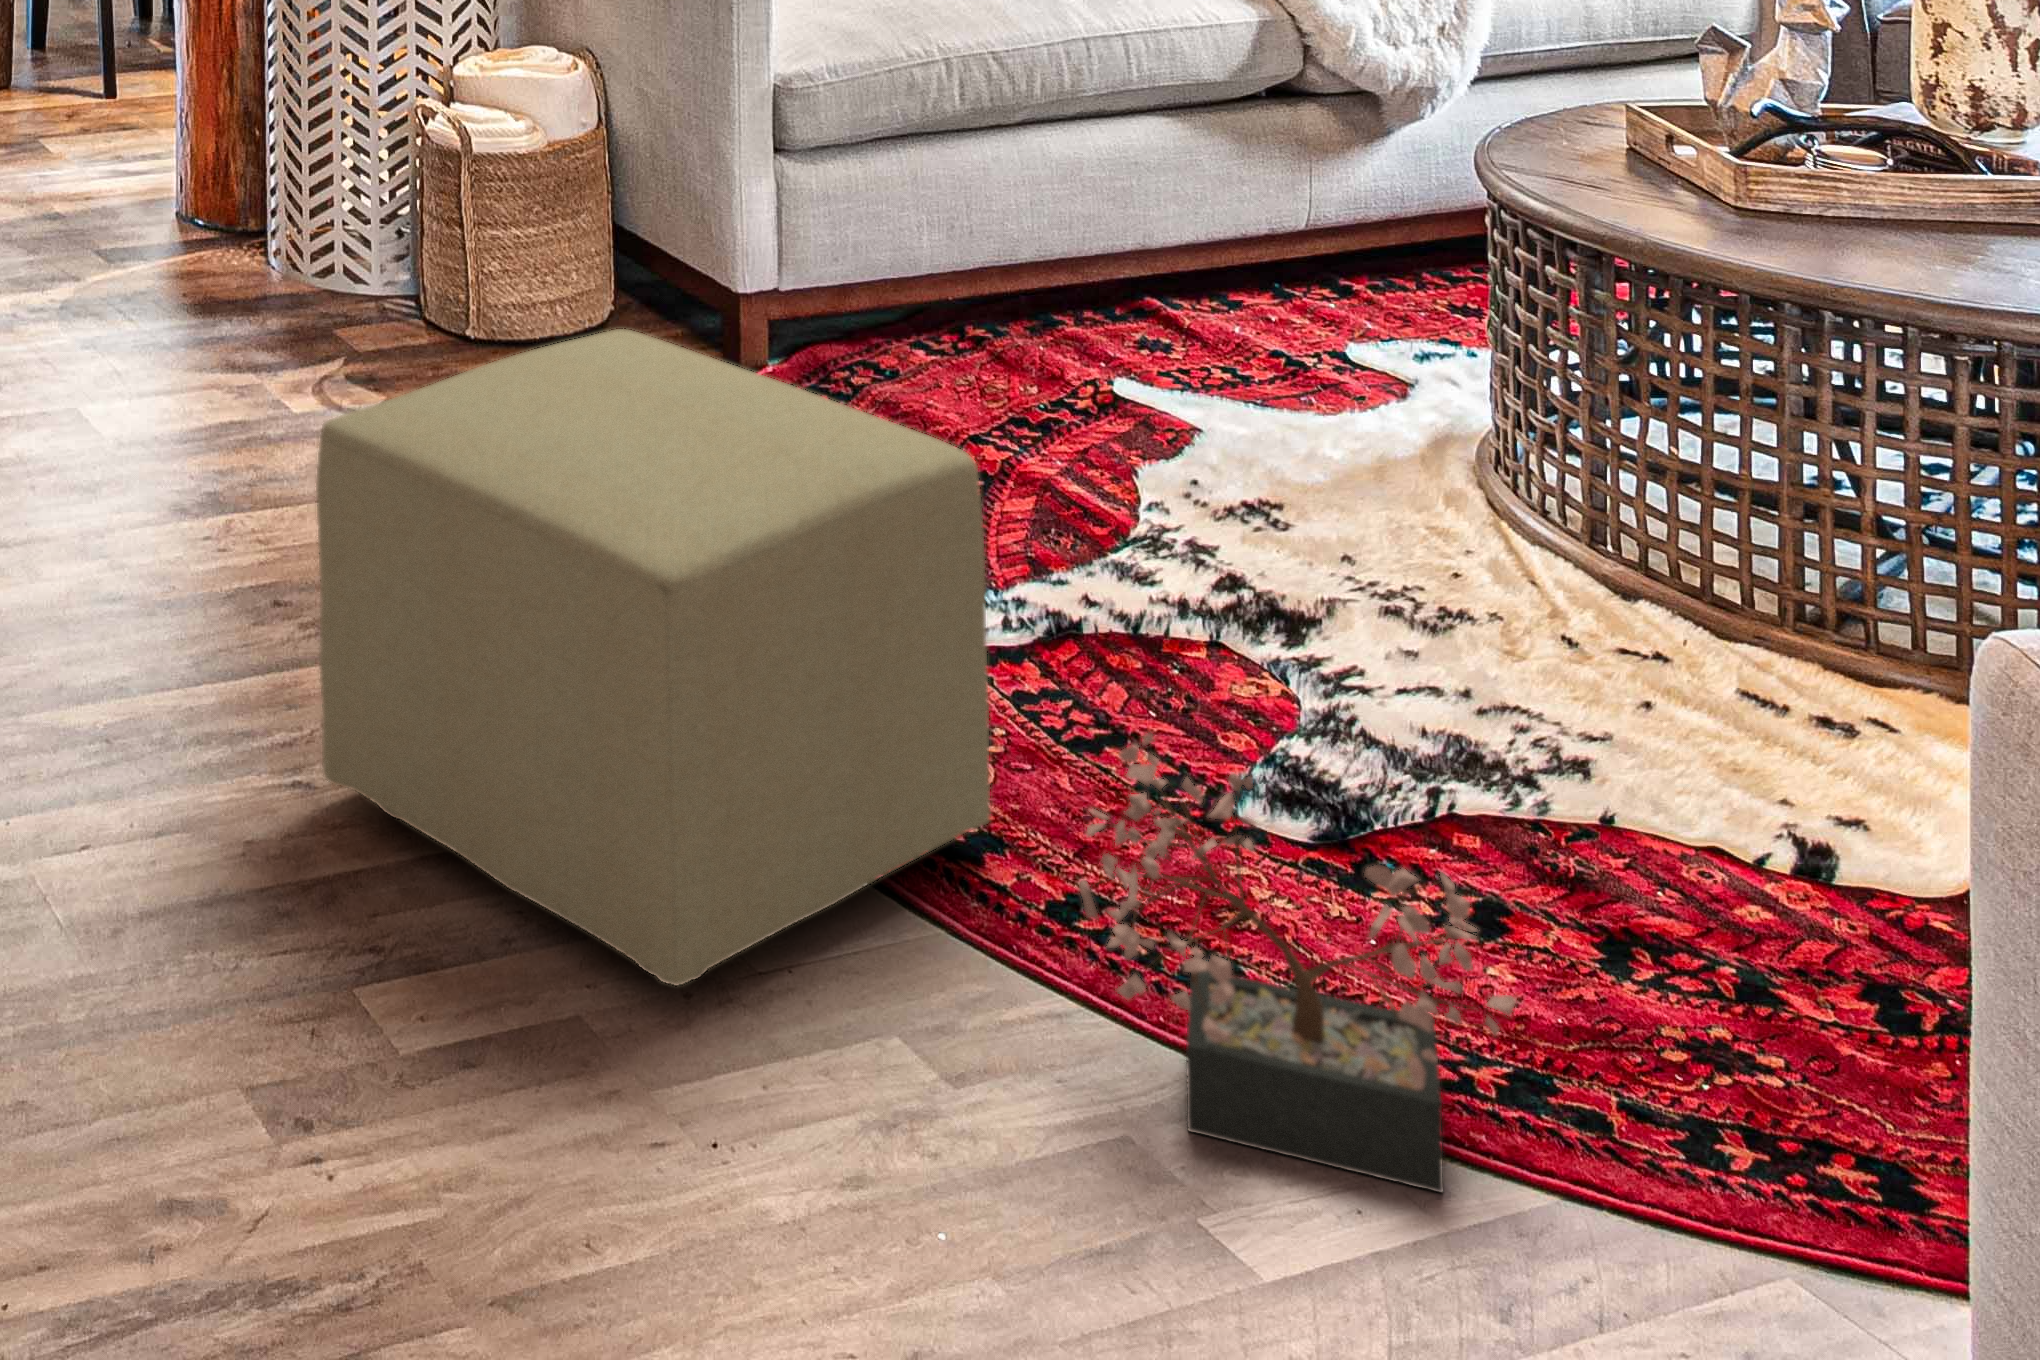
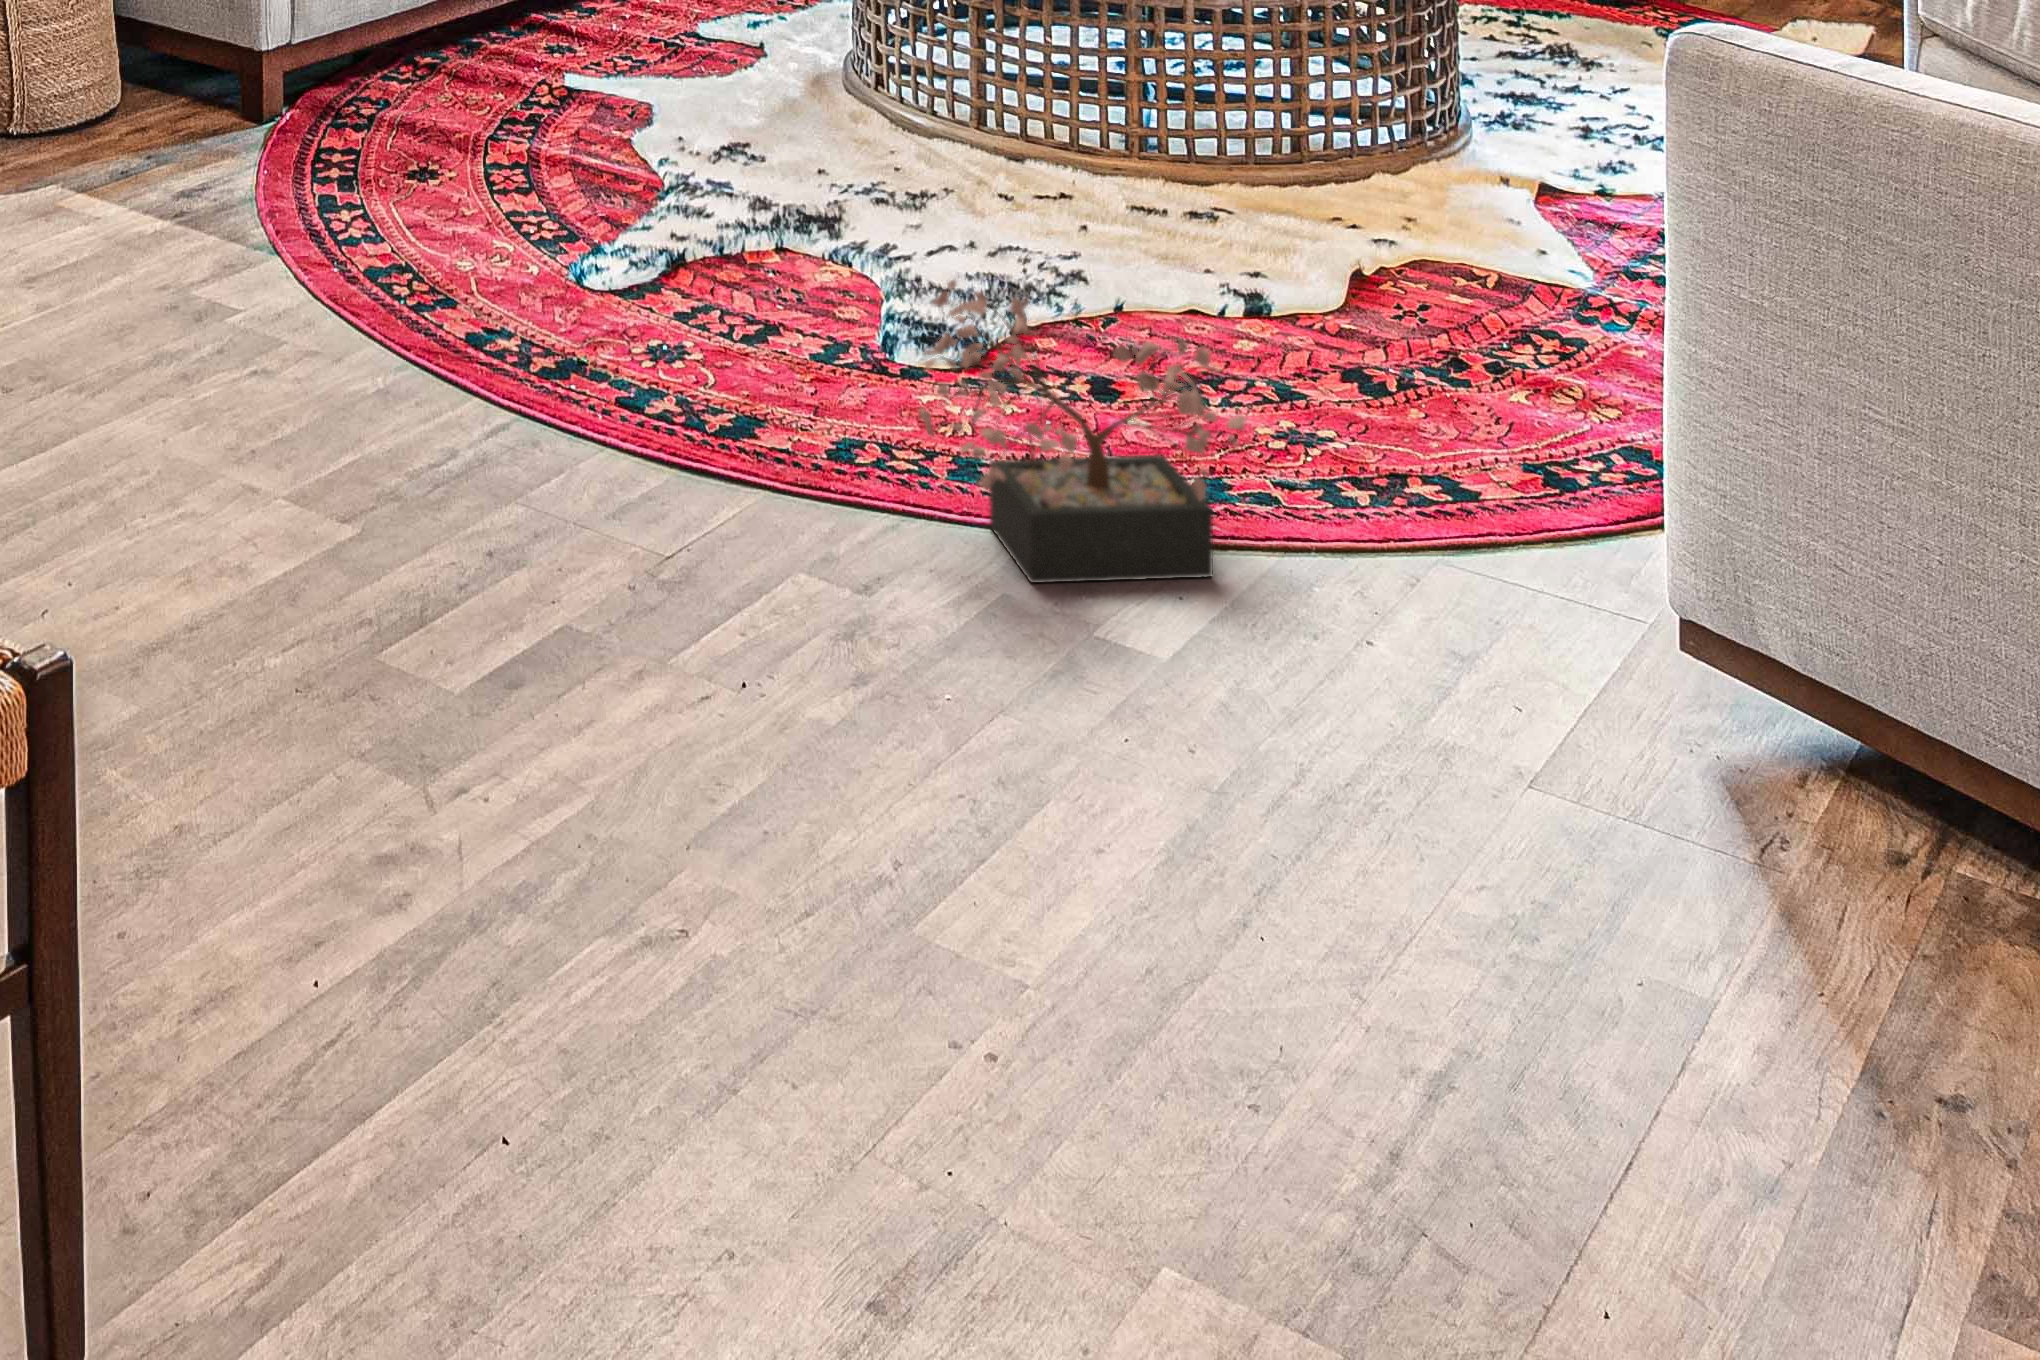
ottoman: present [316,329,990,985] -> none [205,46,753,578]

